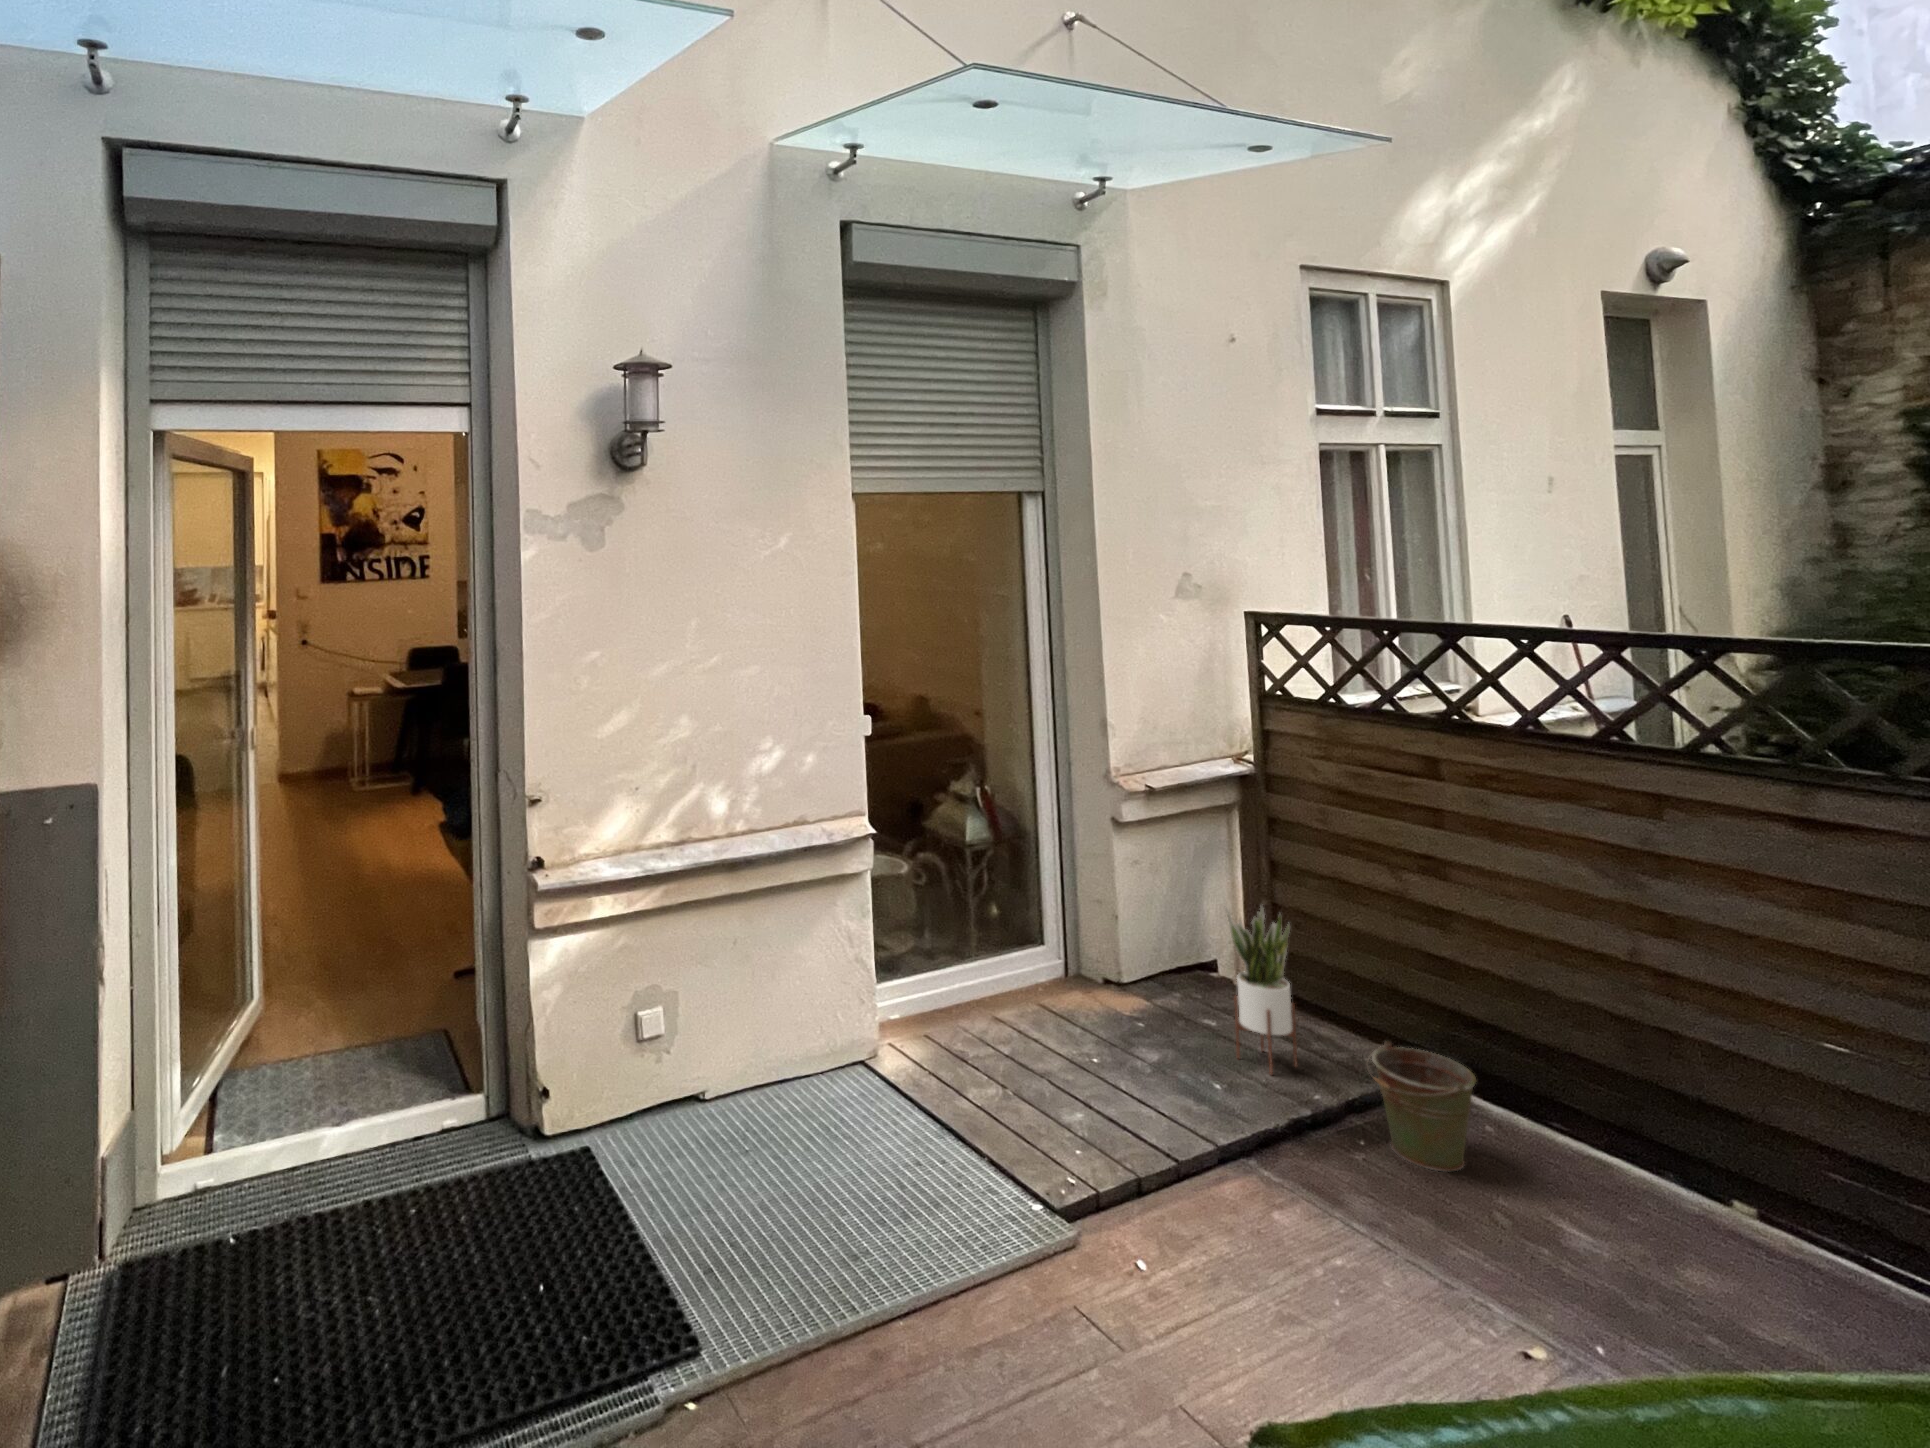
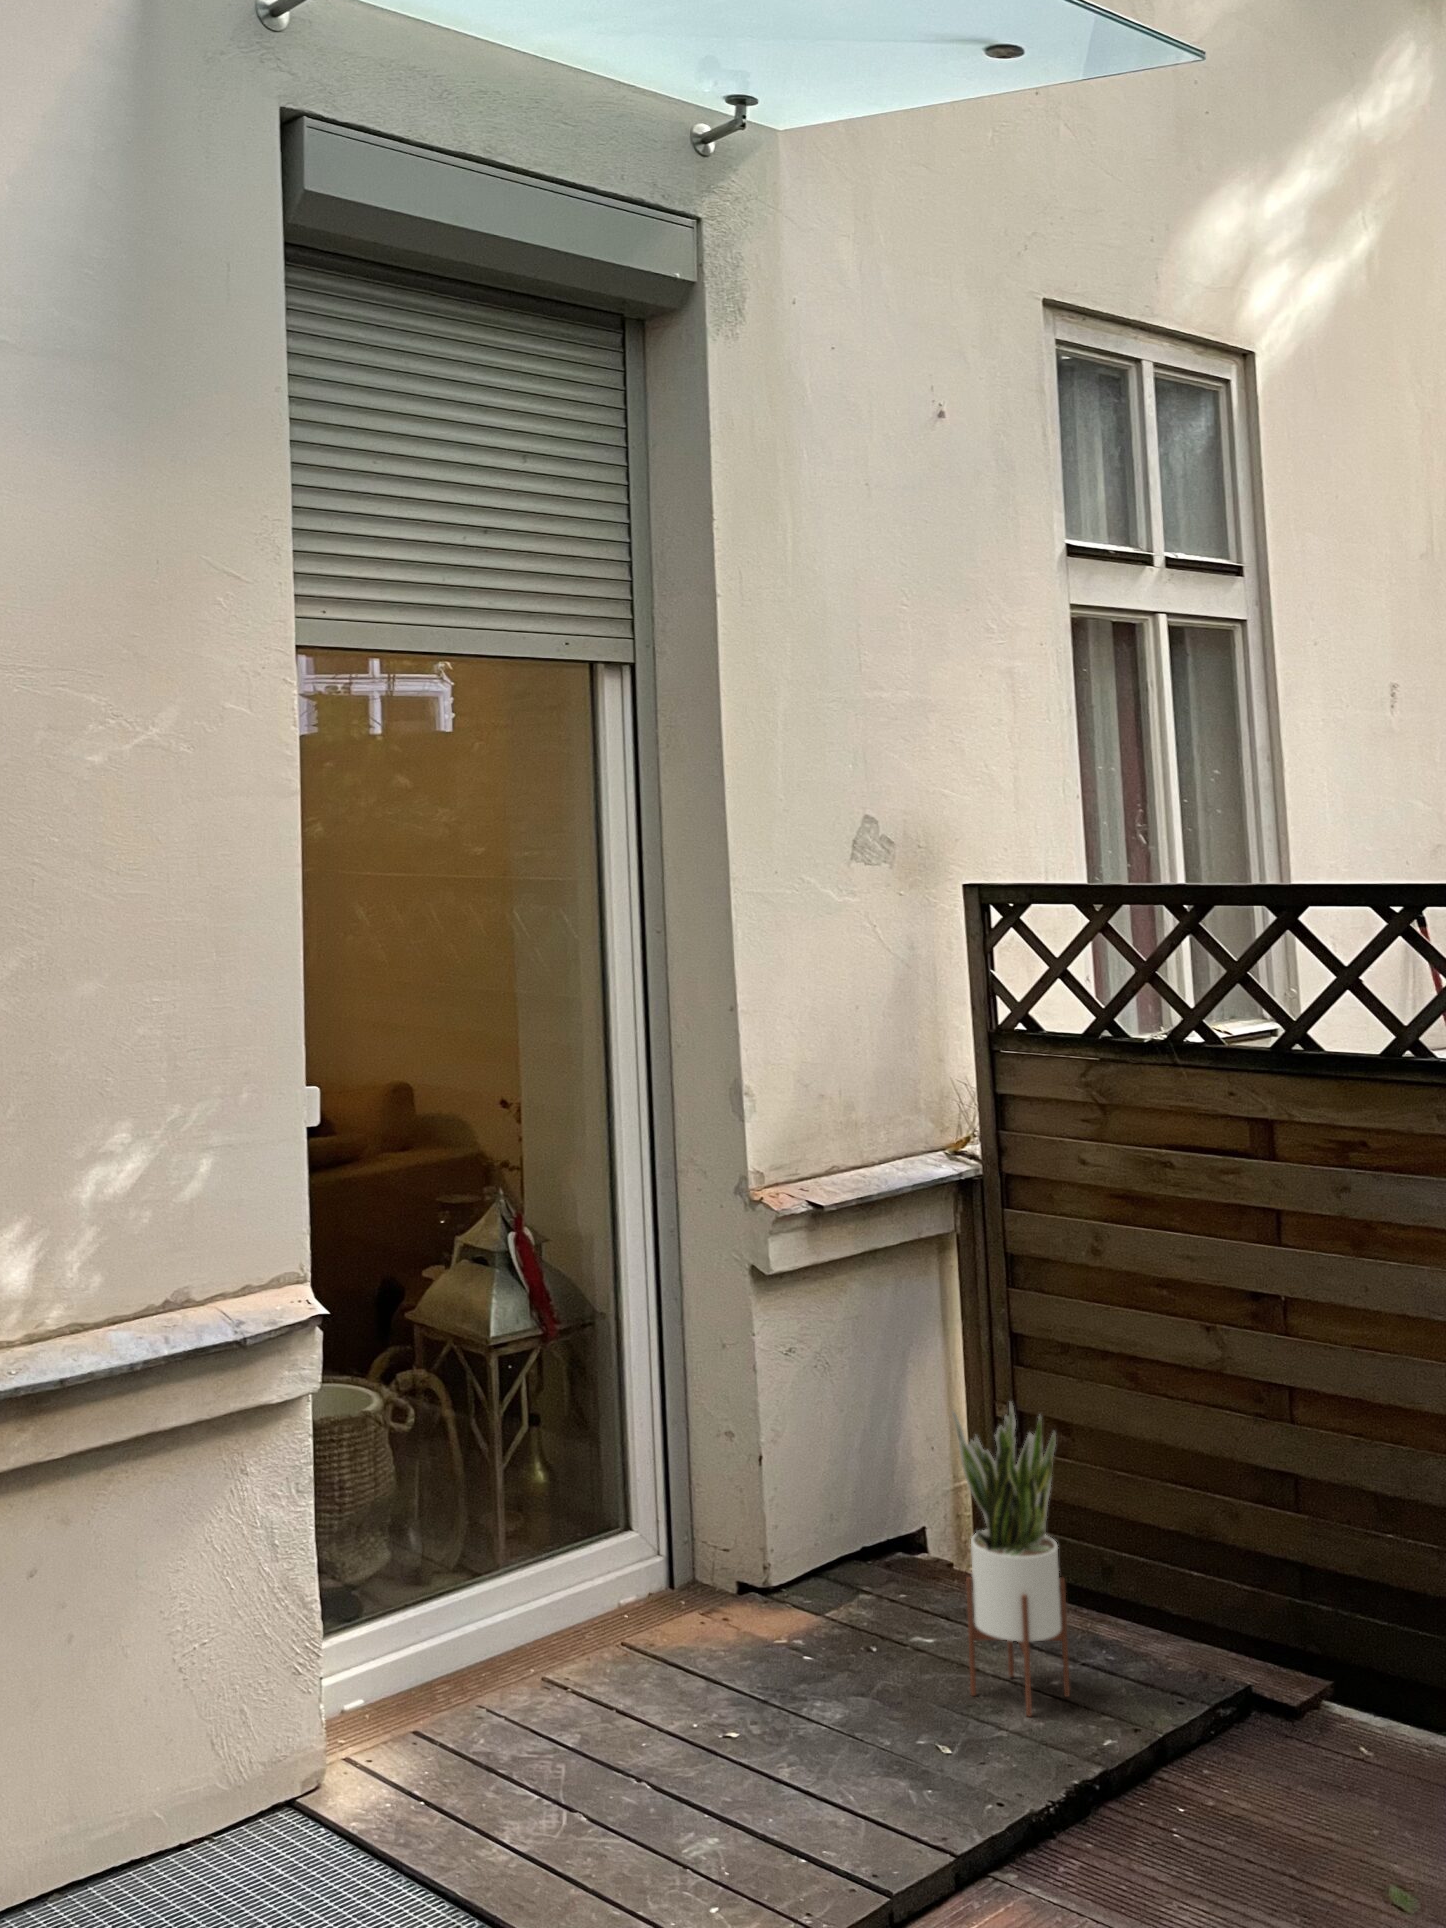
bucket: present [1370,1041,1476,1172] -> none [1186,1624,1357,1845]

